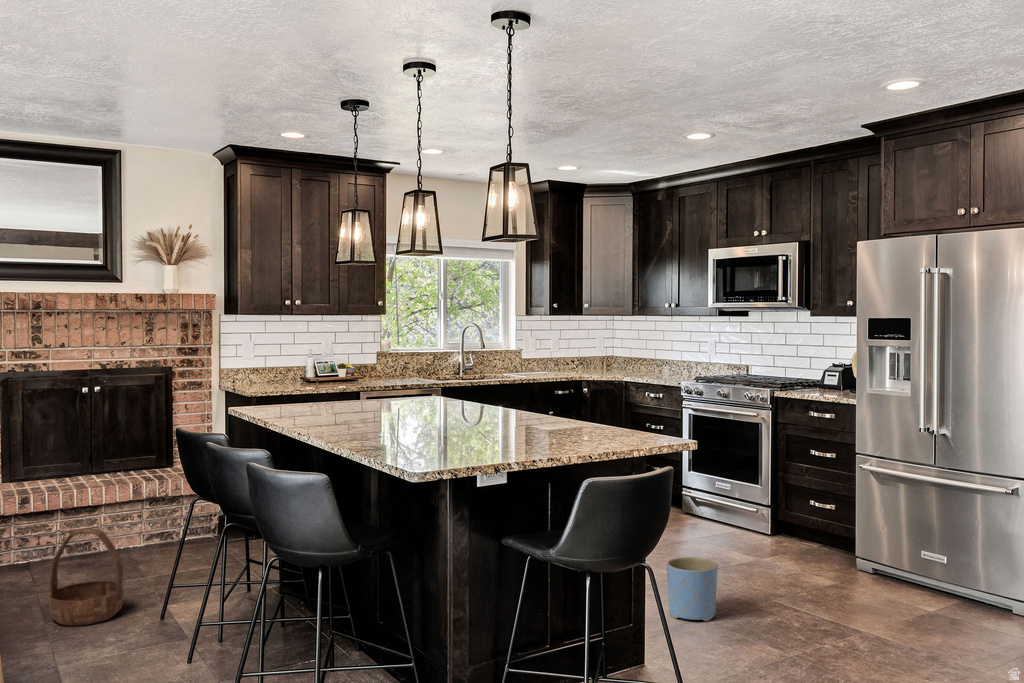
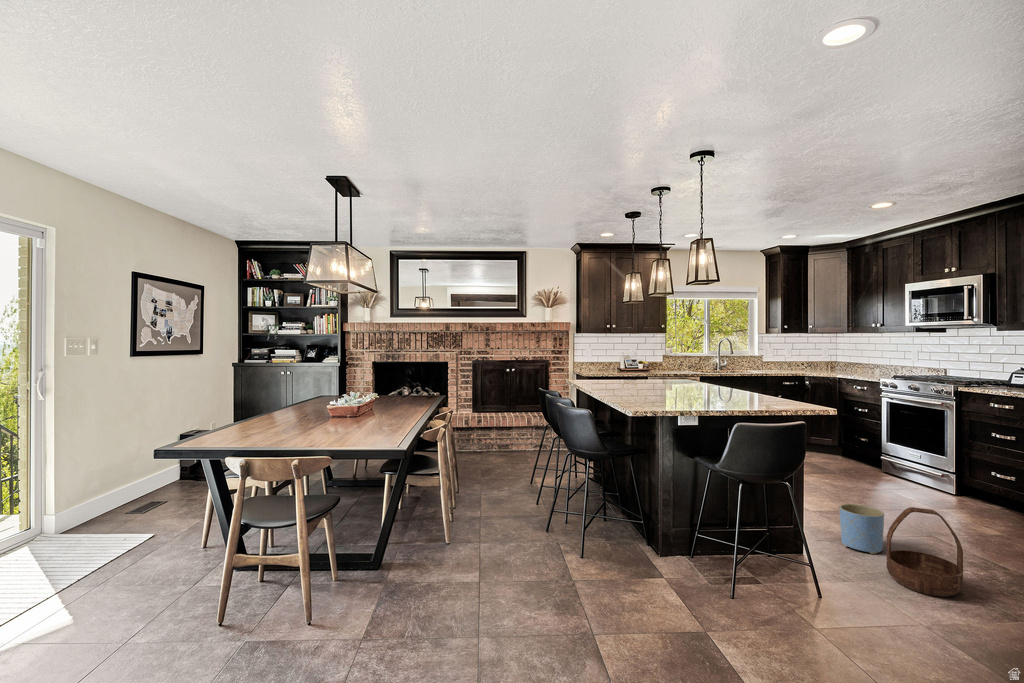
basket: present [49,529,123,626] -> present [887,507,963,597]

